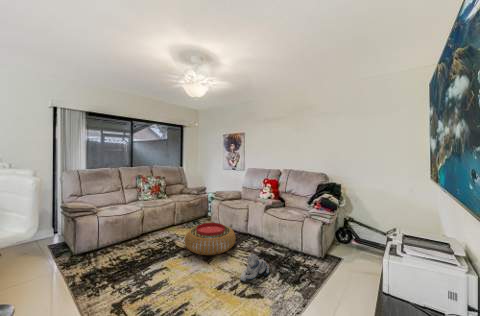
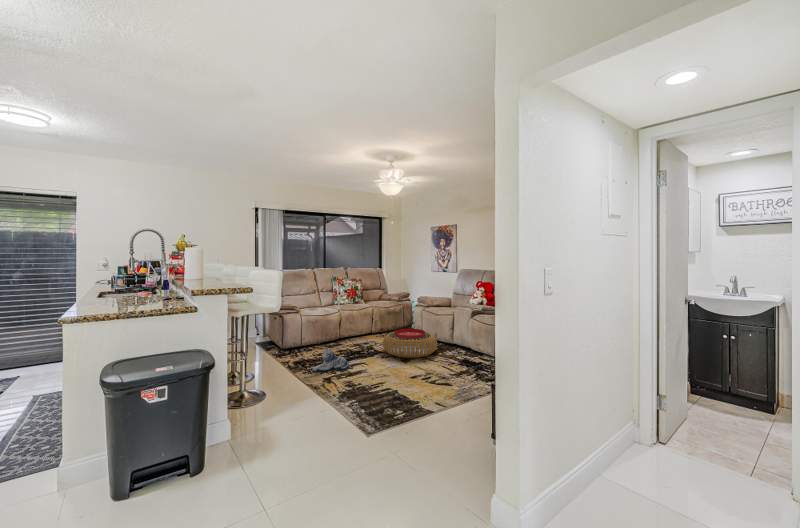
plush toy: present [240,254,269,281] -> present [312,348,349,371]

